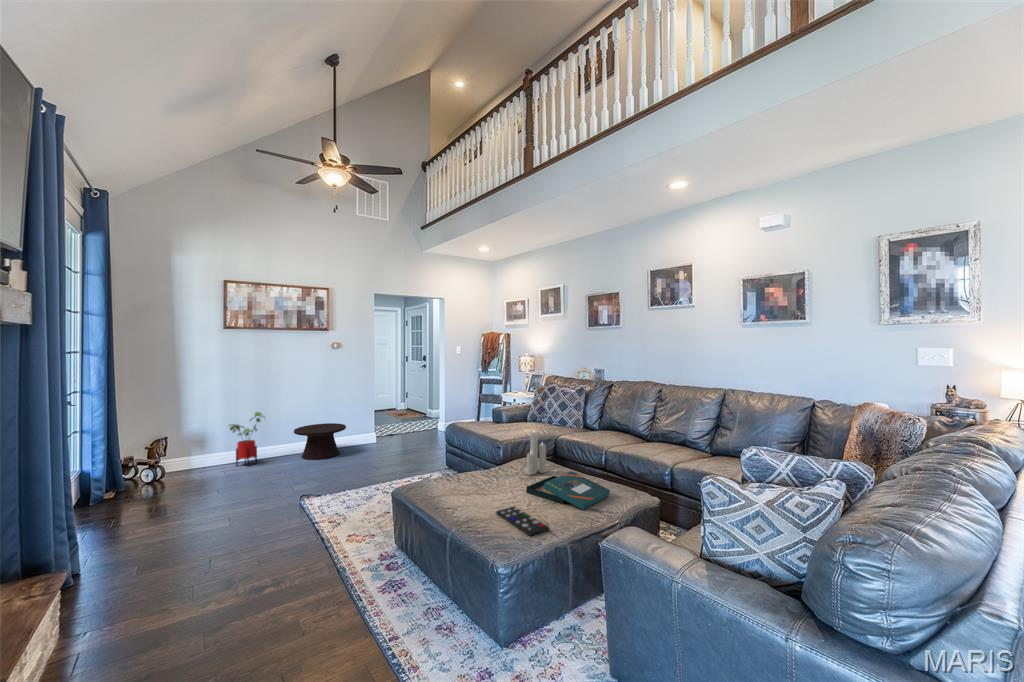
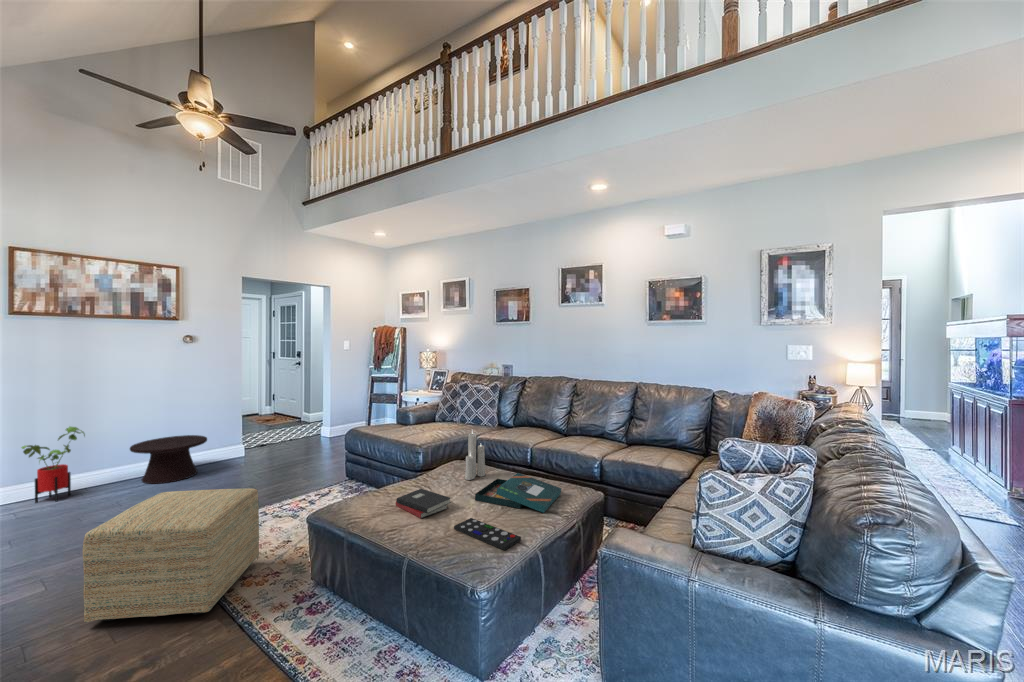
ottoman: none [245,463,363,557] -> present [83,488,259,622]
hardback book: none [457,478,502,502] -> present [396,489,451,518]

